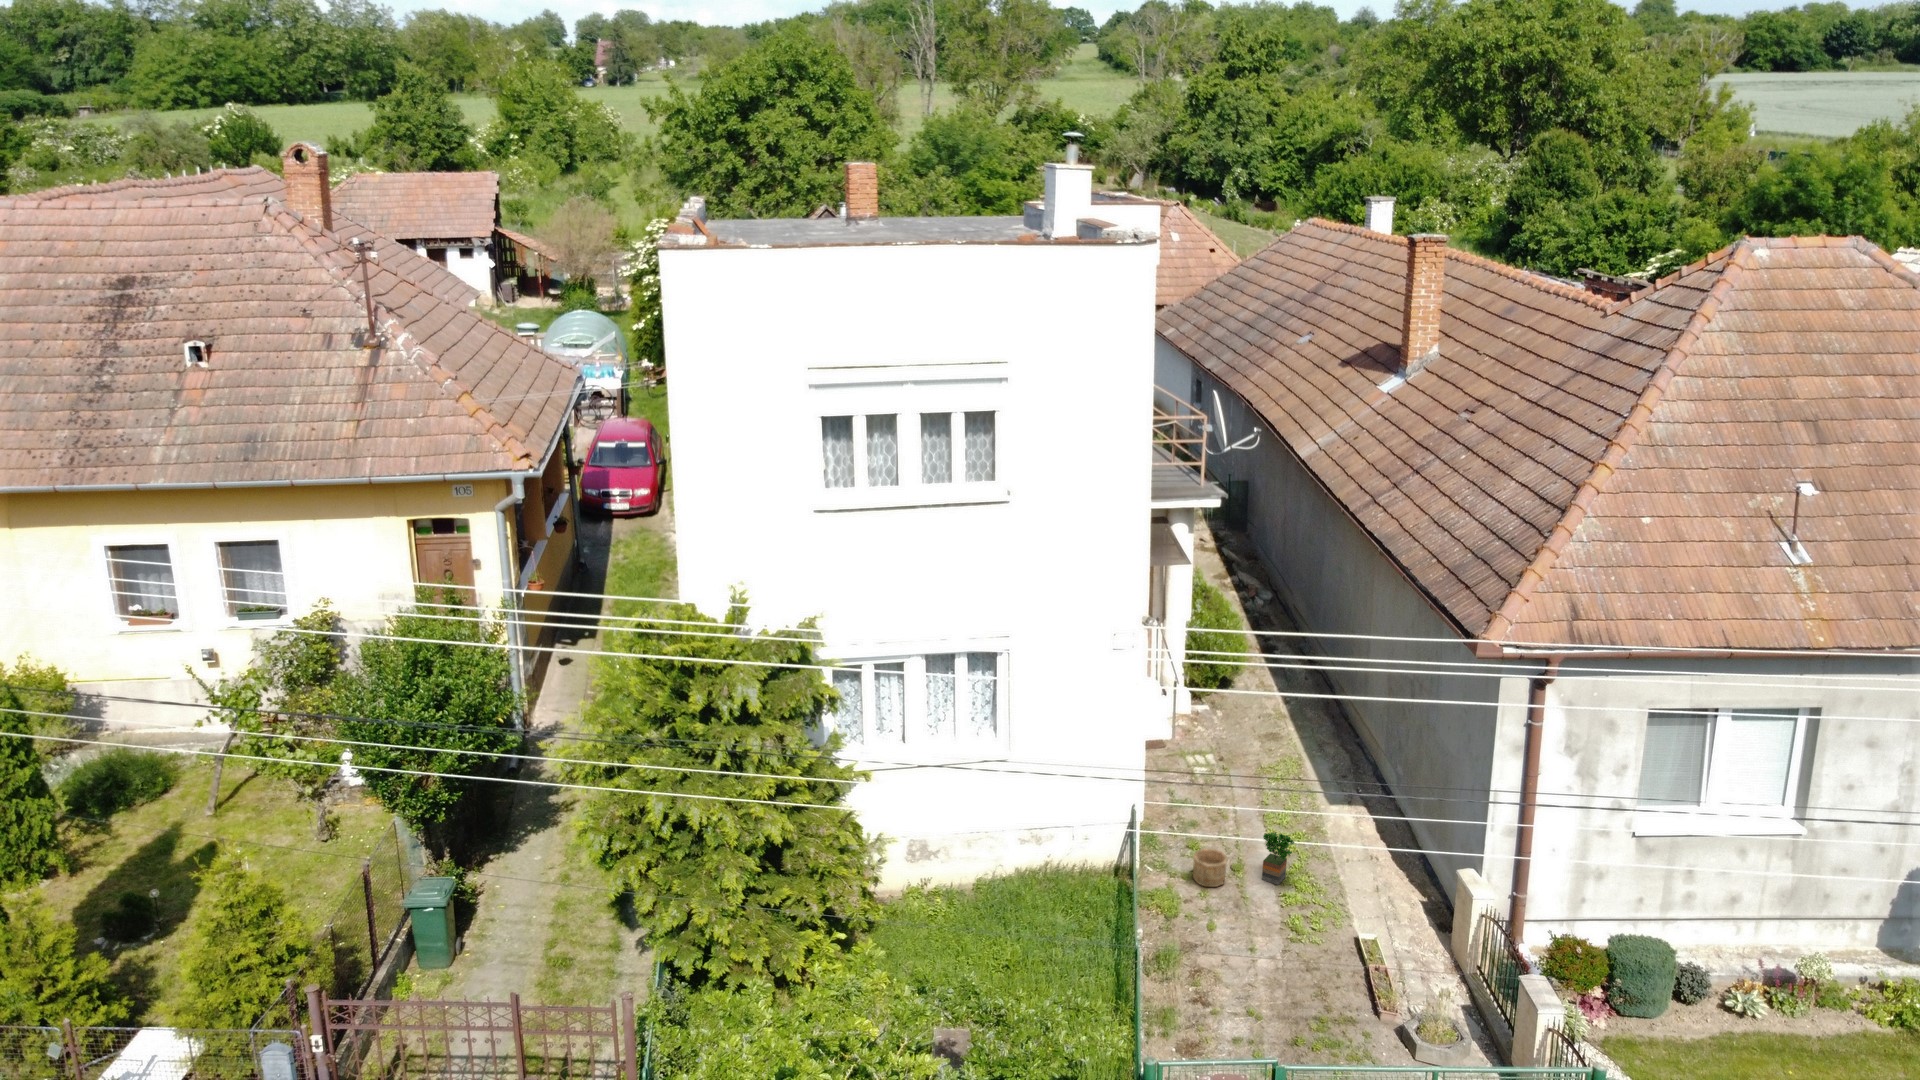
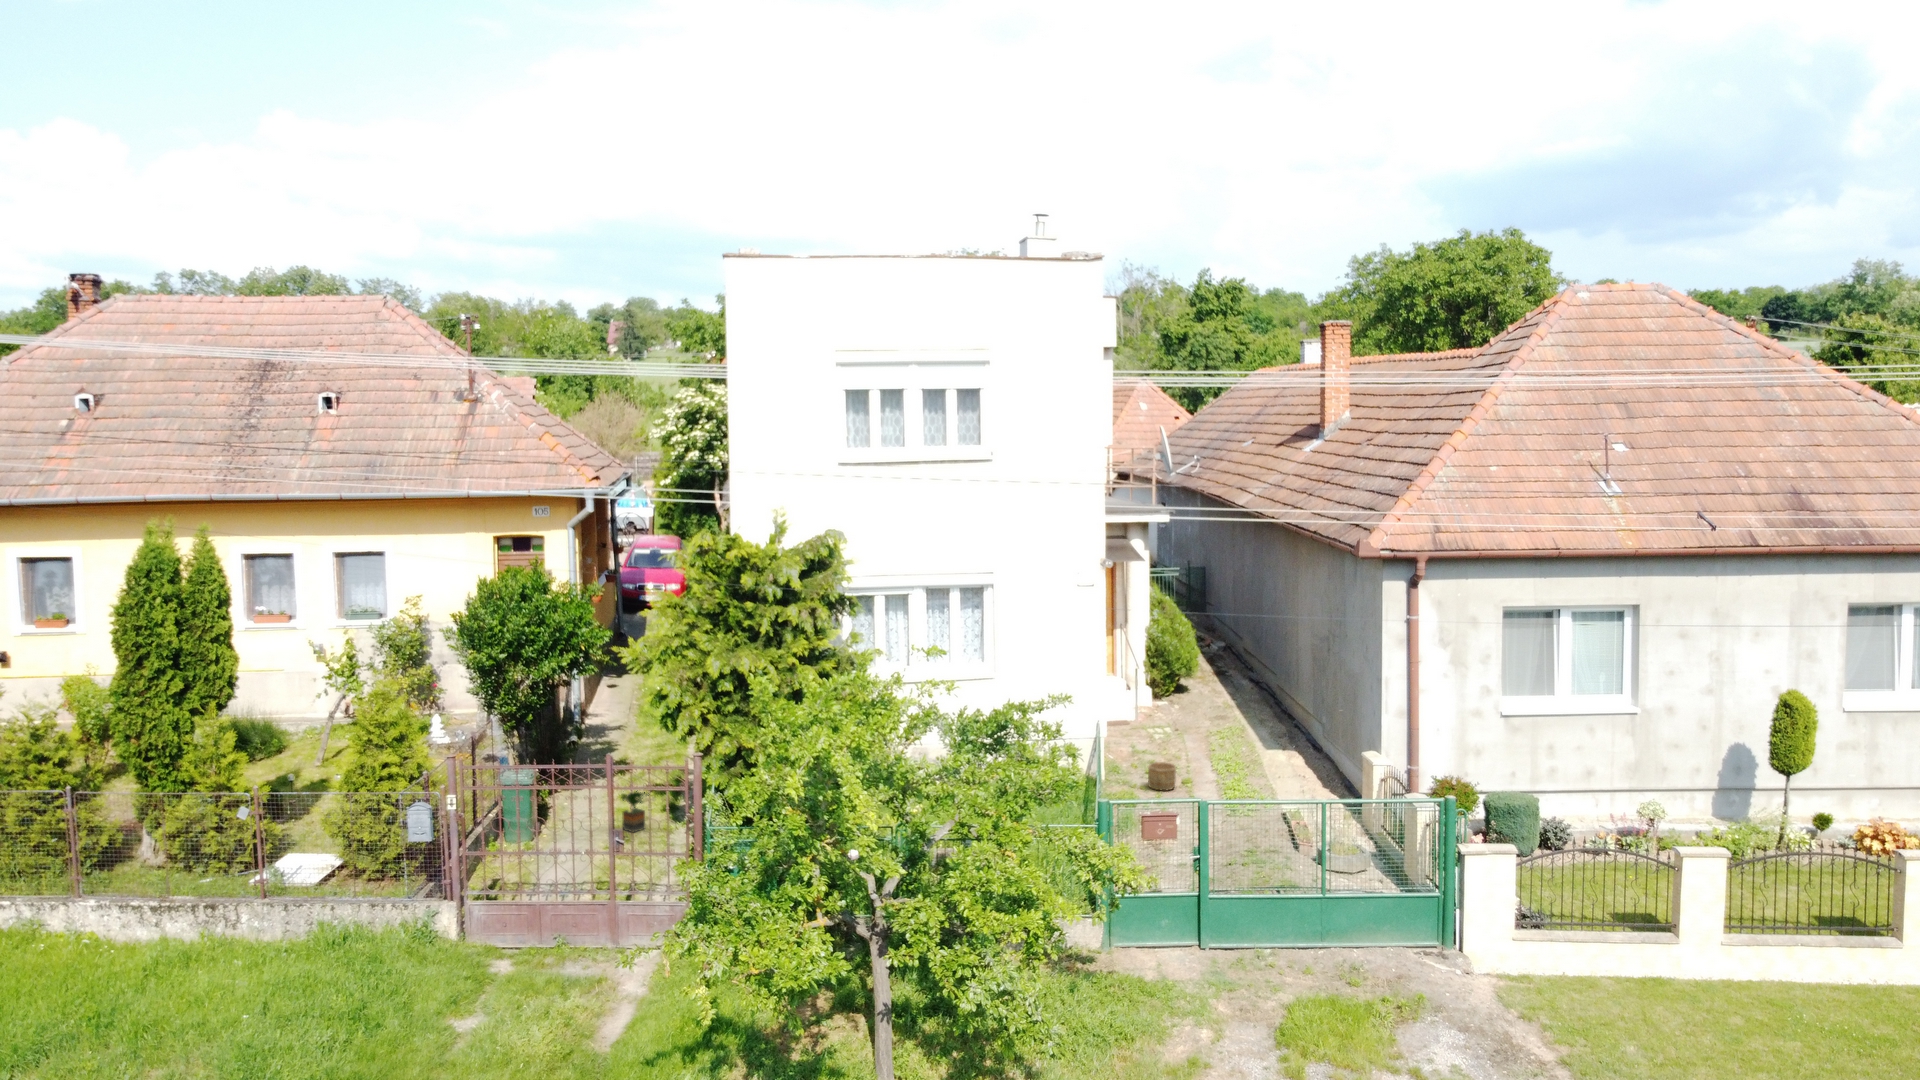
potted tree: present [1262,832,1294,885] -> present [621,790,649,832]

